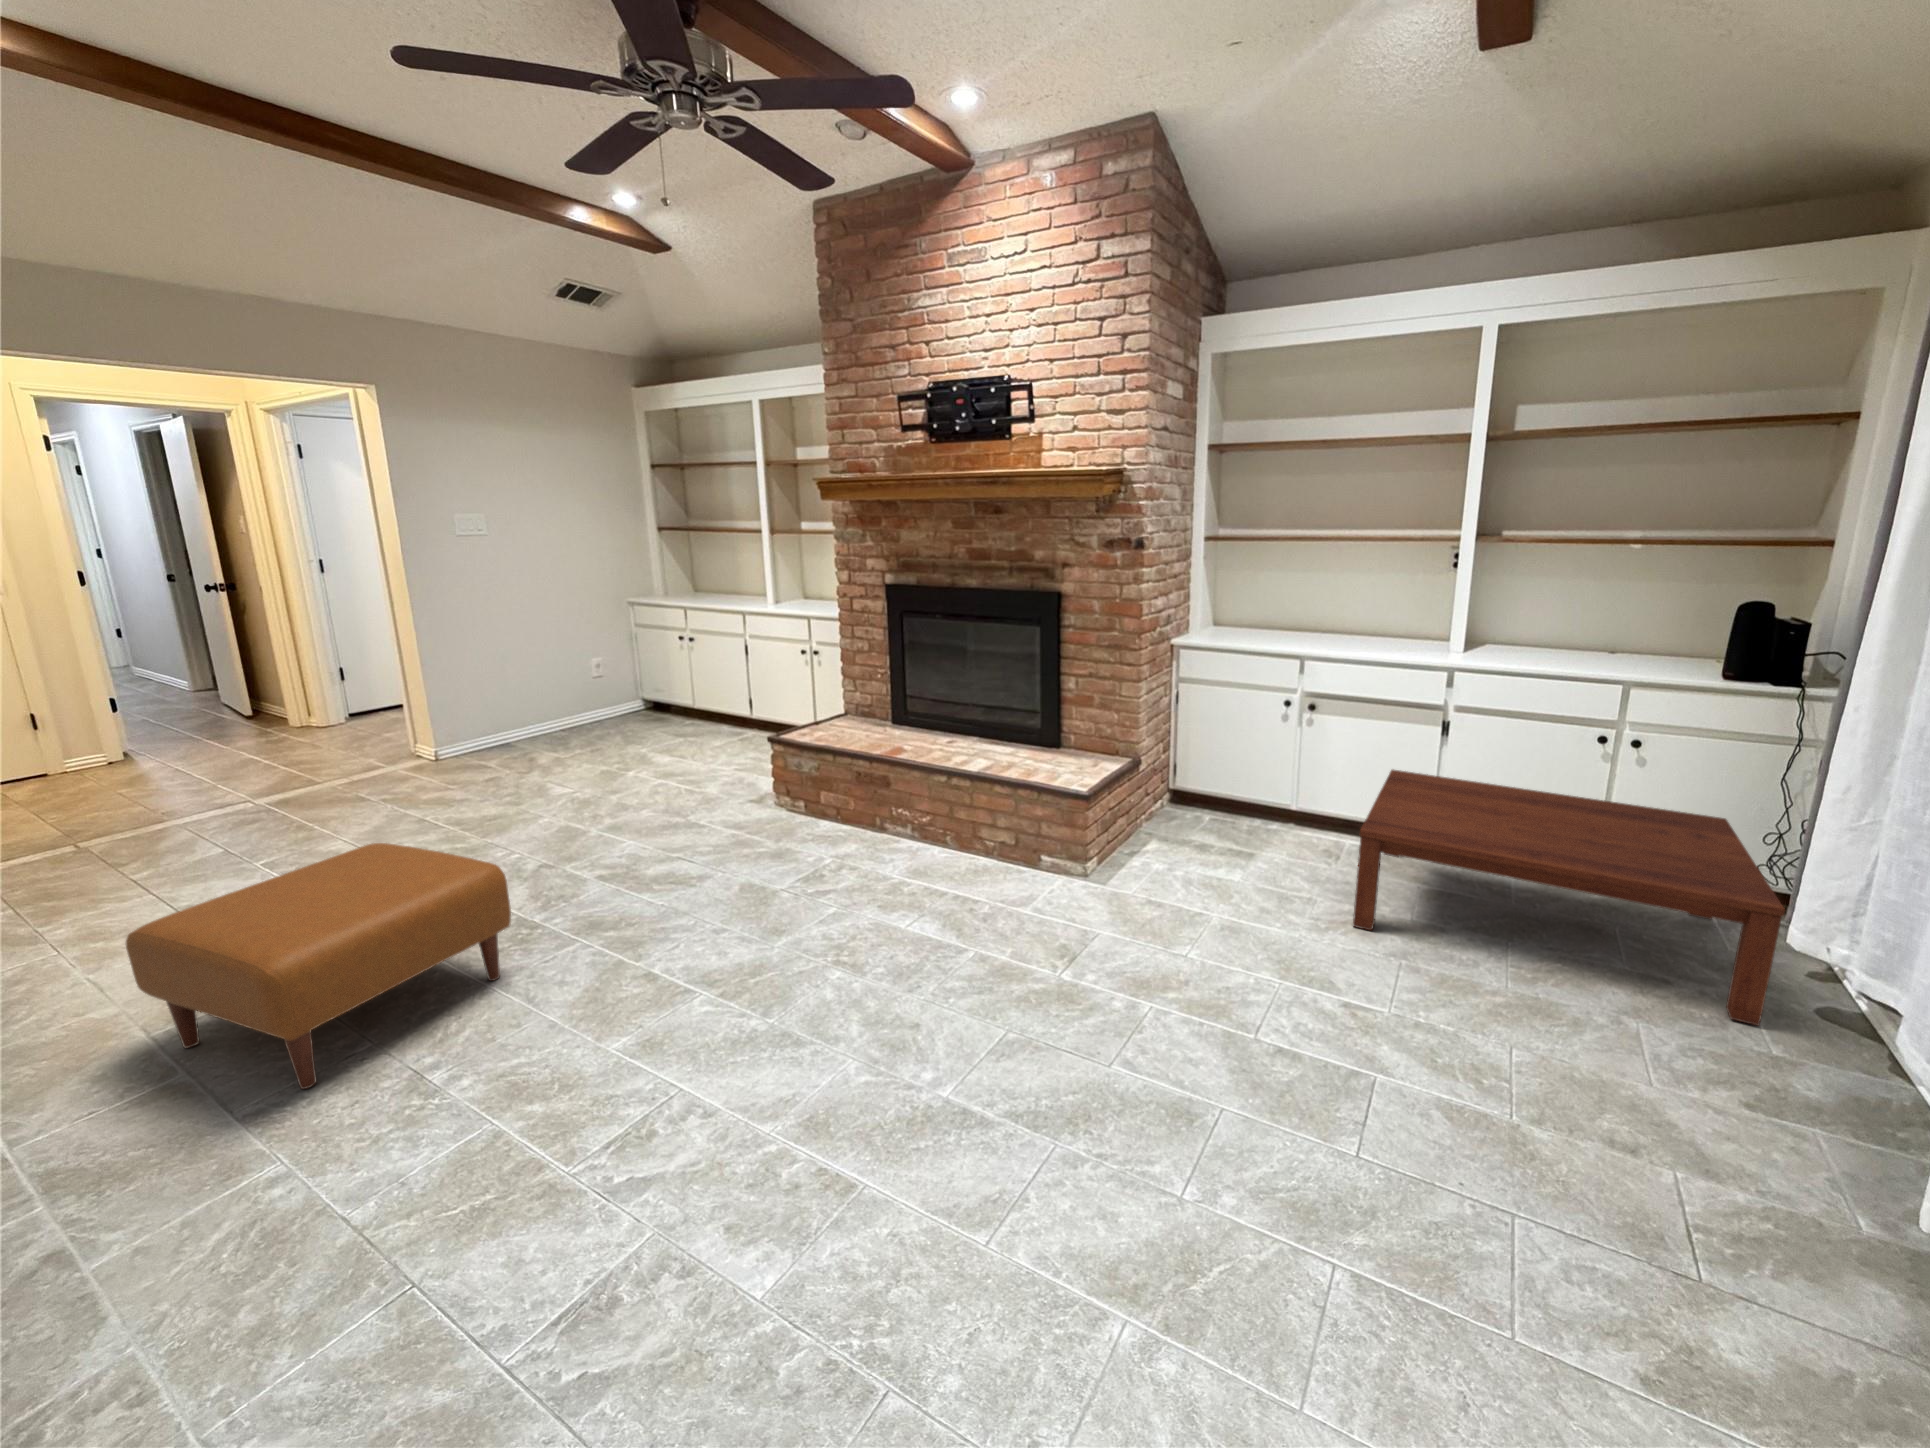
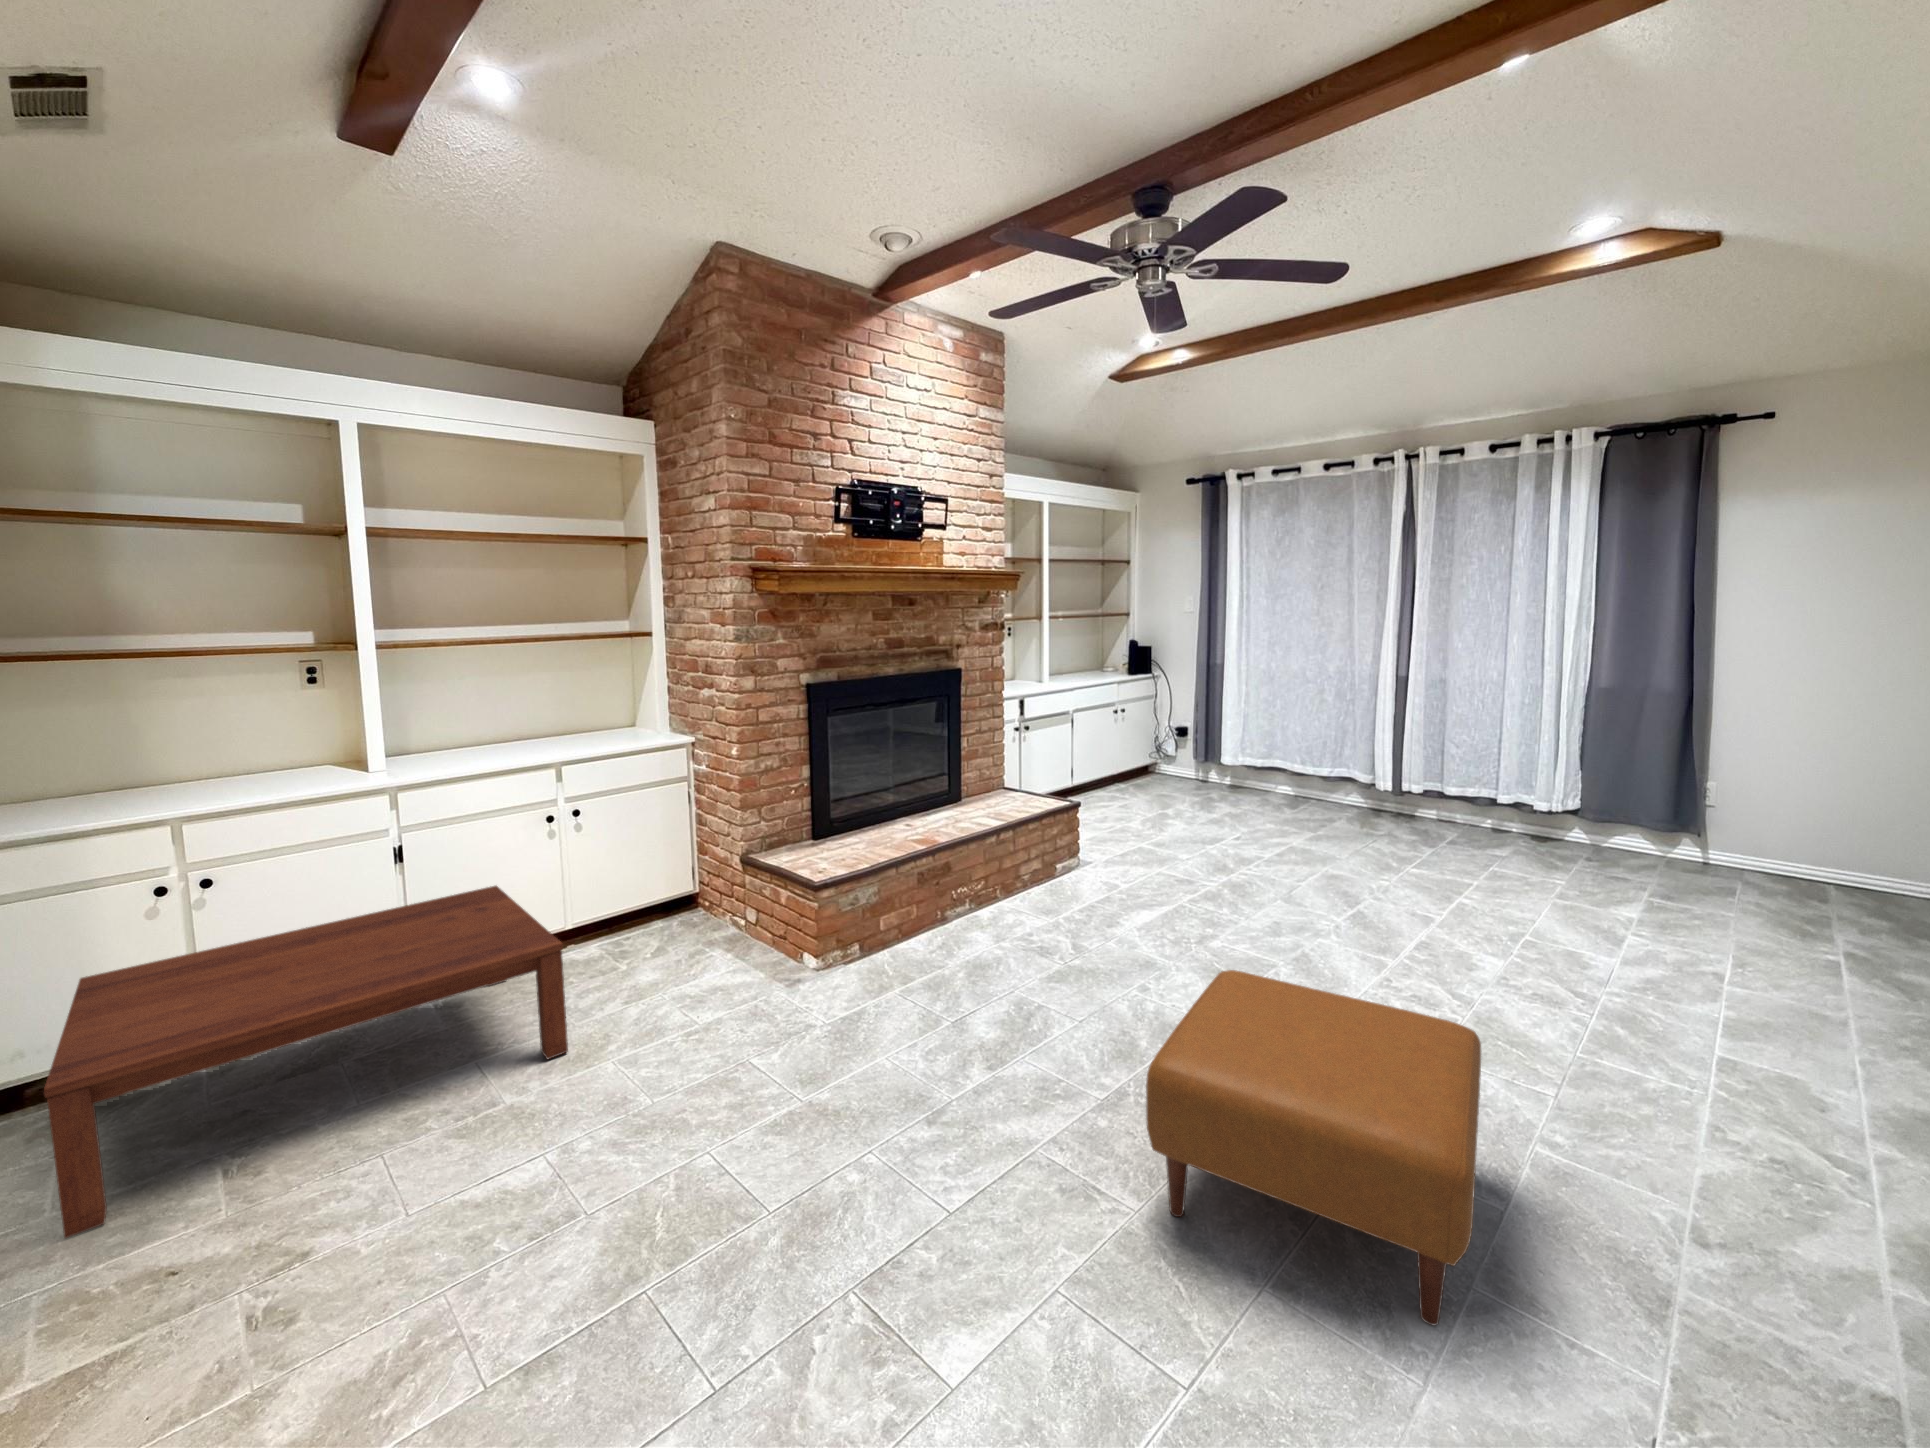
coffee table: present [1353,769,1785,1026] -> present [44,886,568,1238]

